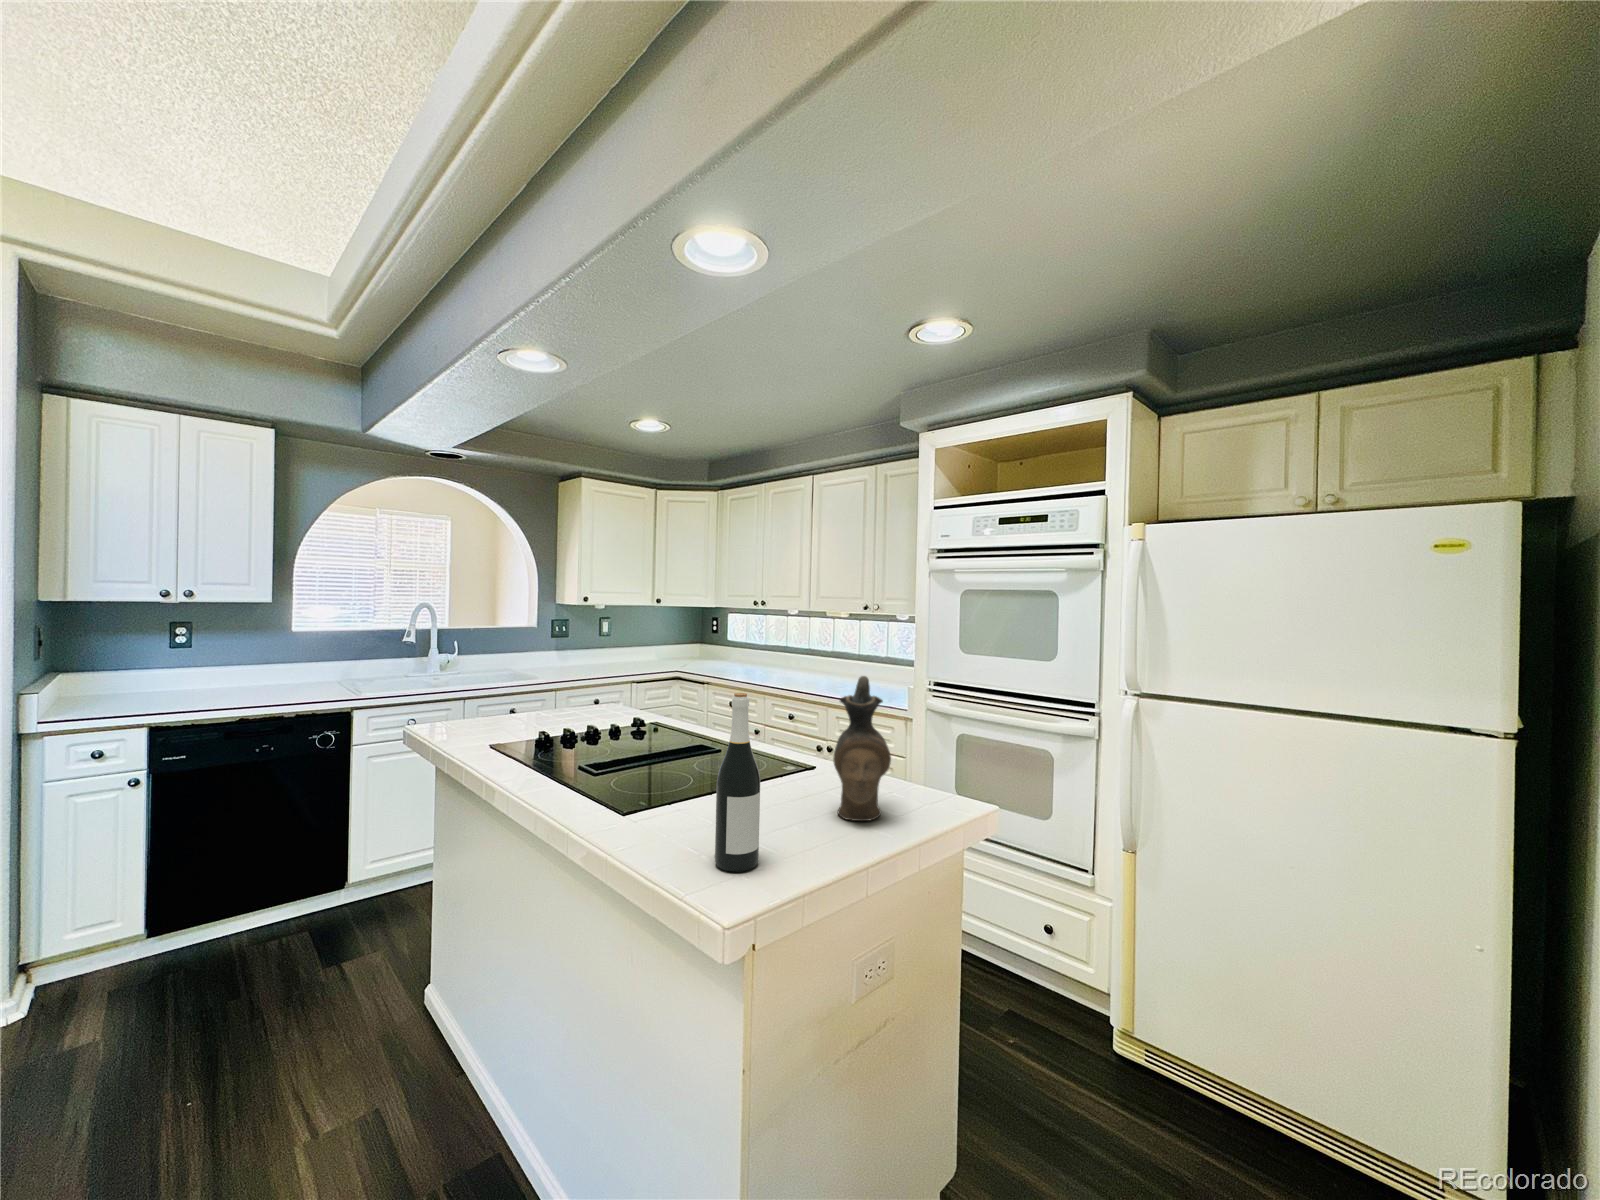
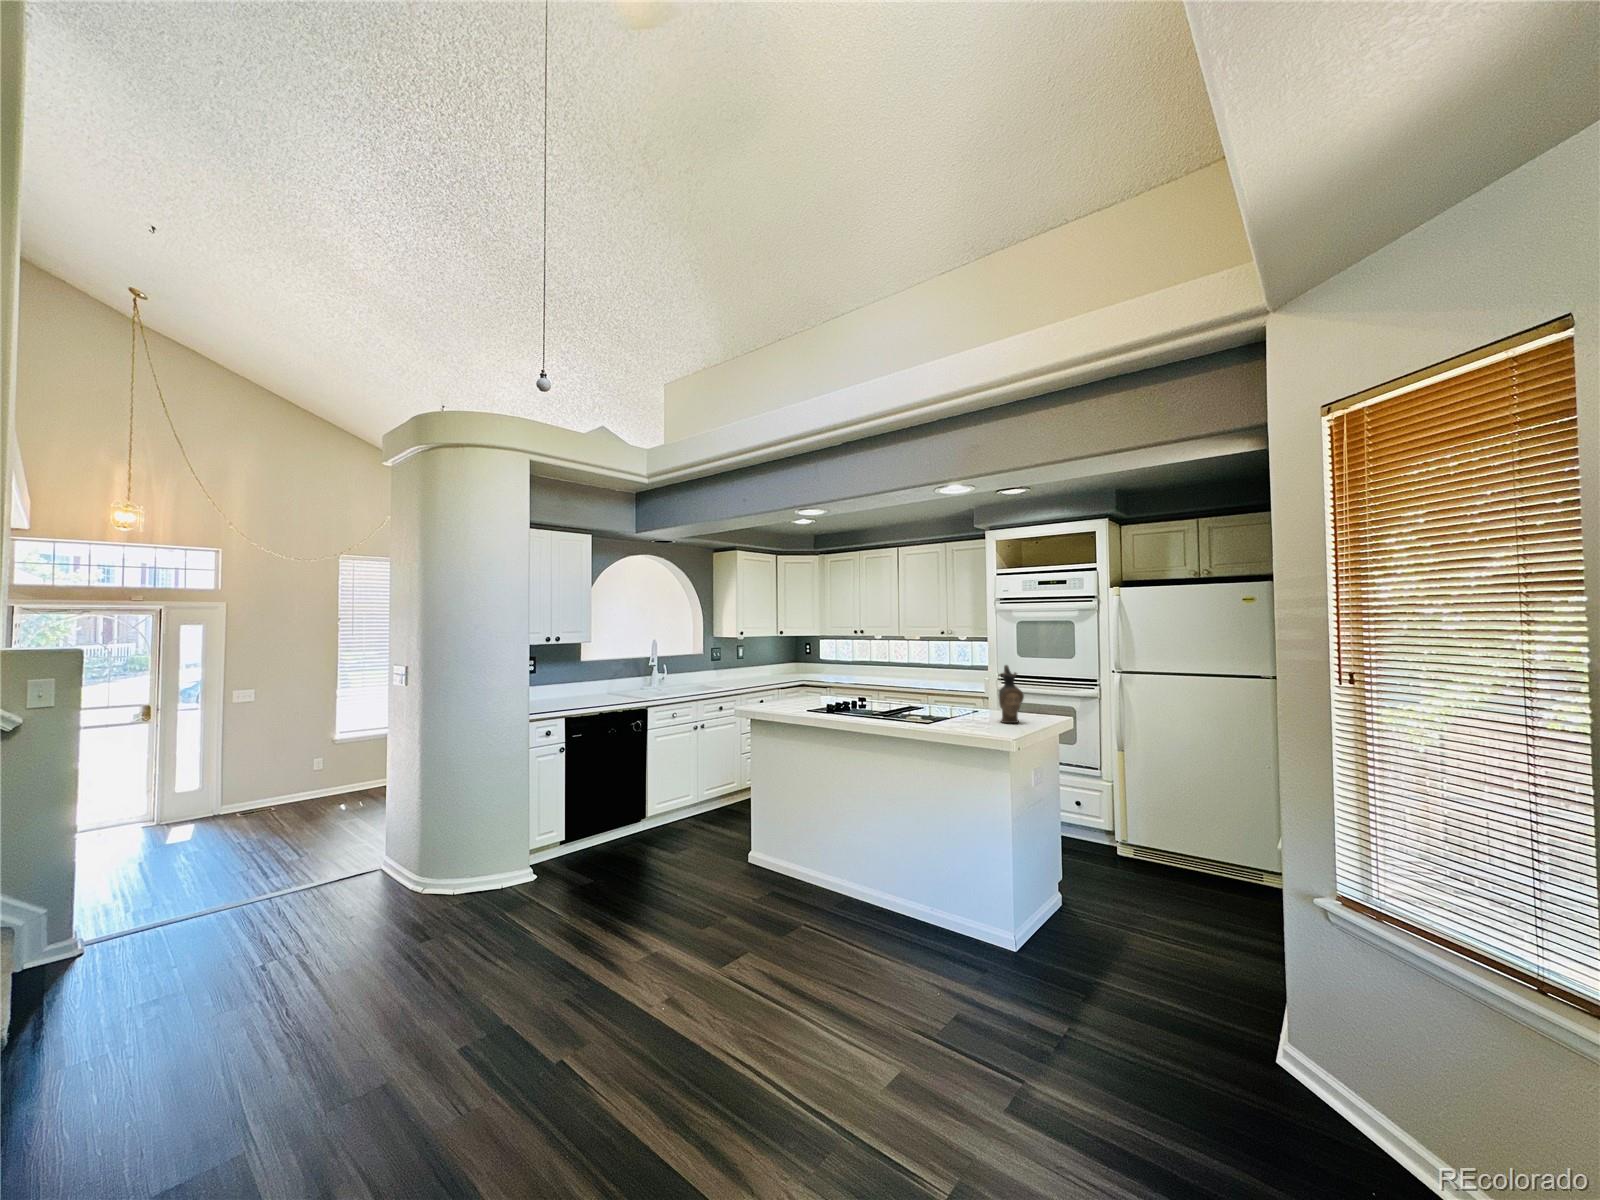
wine bottle: present [715,693,760,872] -> none [973,669,990,733]

